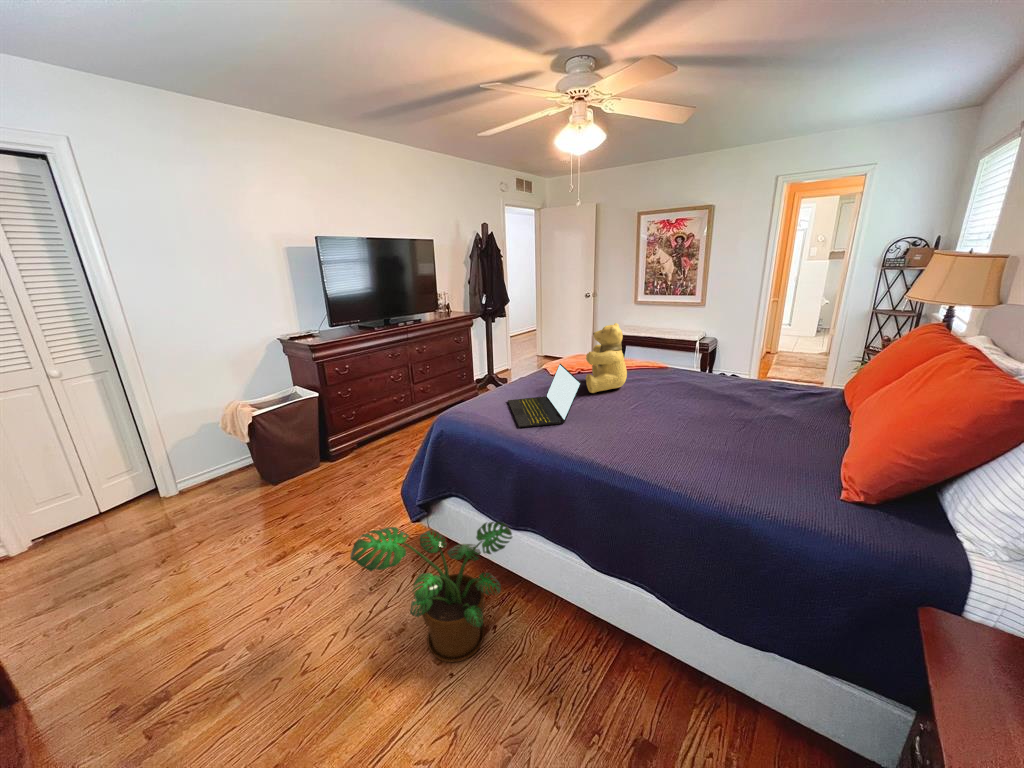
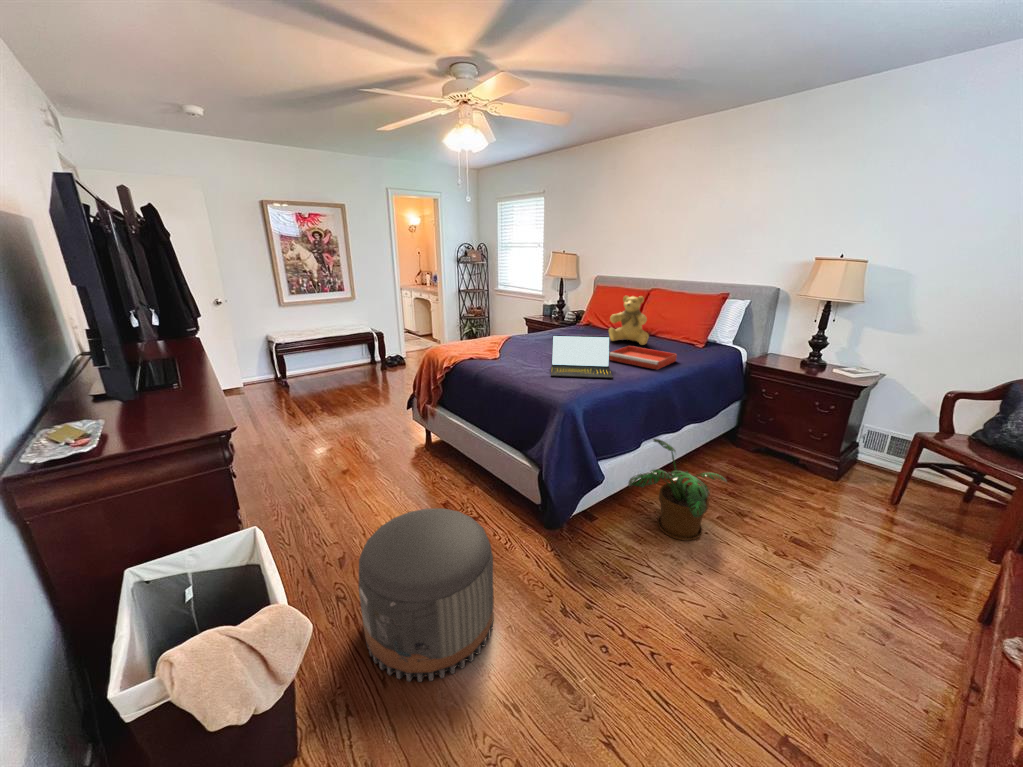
teddy bear: present [586,323,627,393] -> present [609,296,649,345]
tray: none [587,410,679,467] -> present [609,346,677,369]
pouf: none [286,432,380,524] -> present [359,508,494,682]

